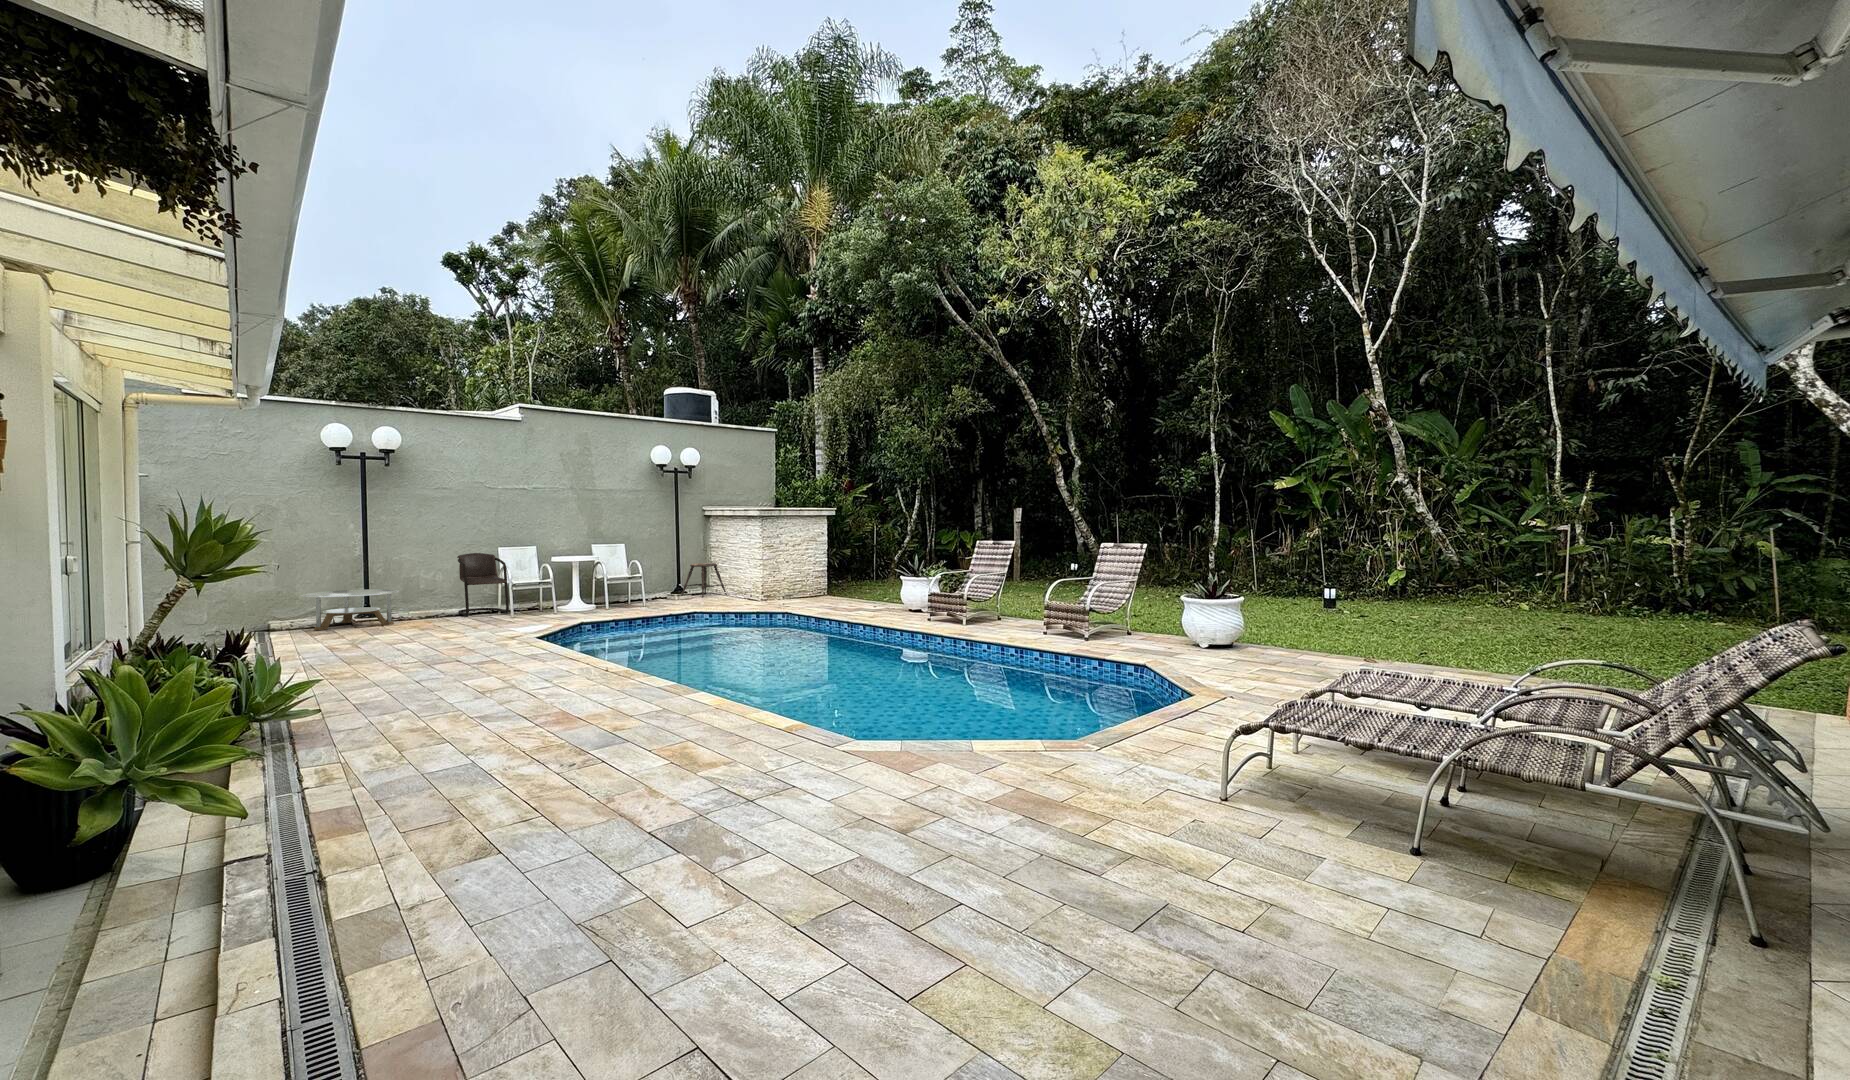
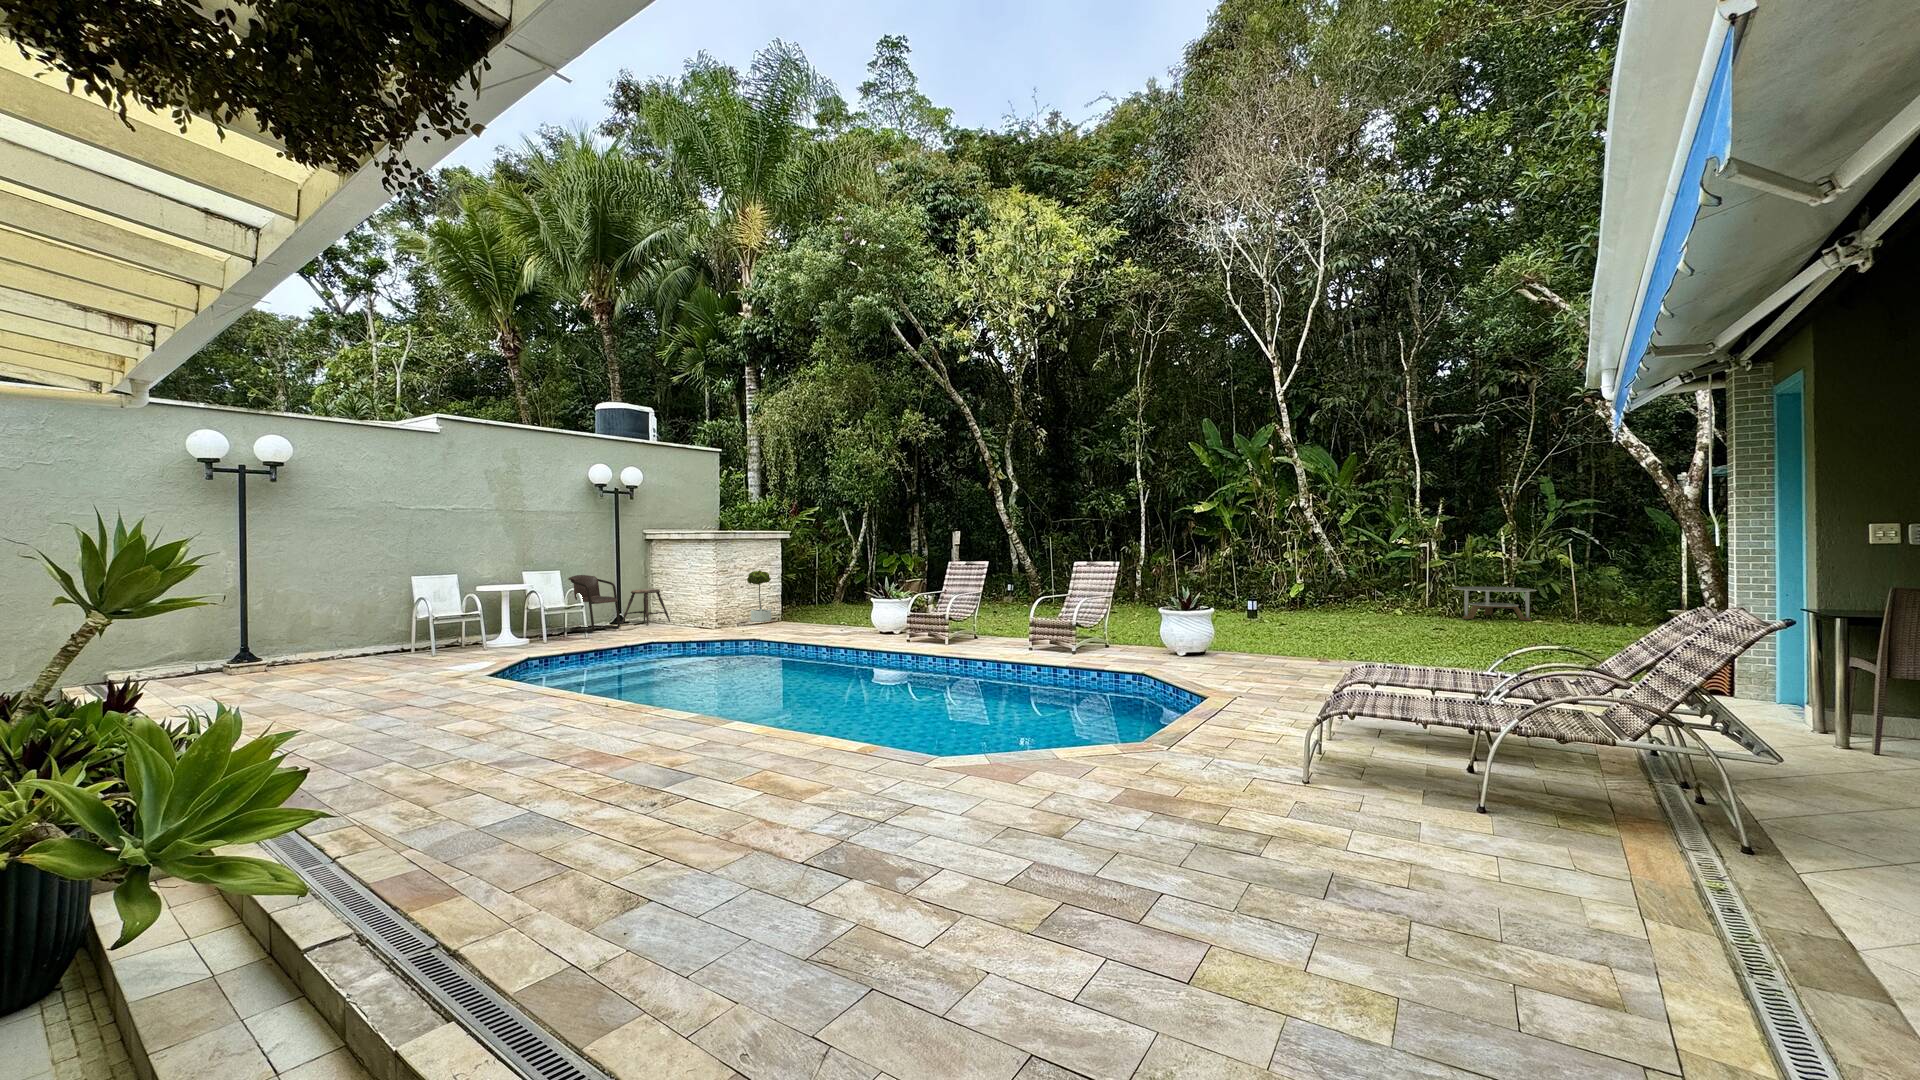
potted tree: none [796,546,819,597] -> present [747,570,771,622]
chair: present [457,553,509,617] -> present [568,575,620,633]
round table: present [301,589,400,630] -> present [1452,586,1537,621]

